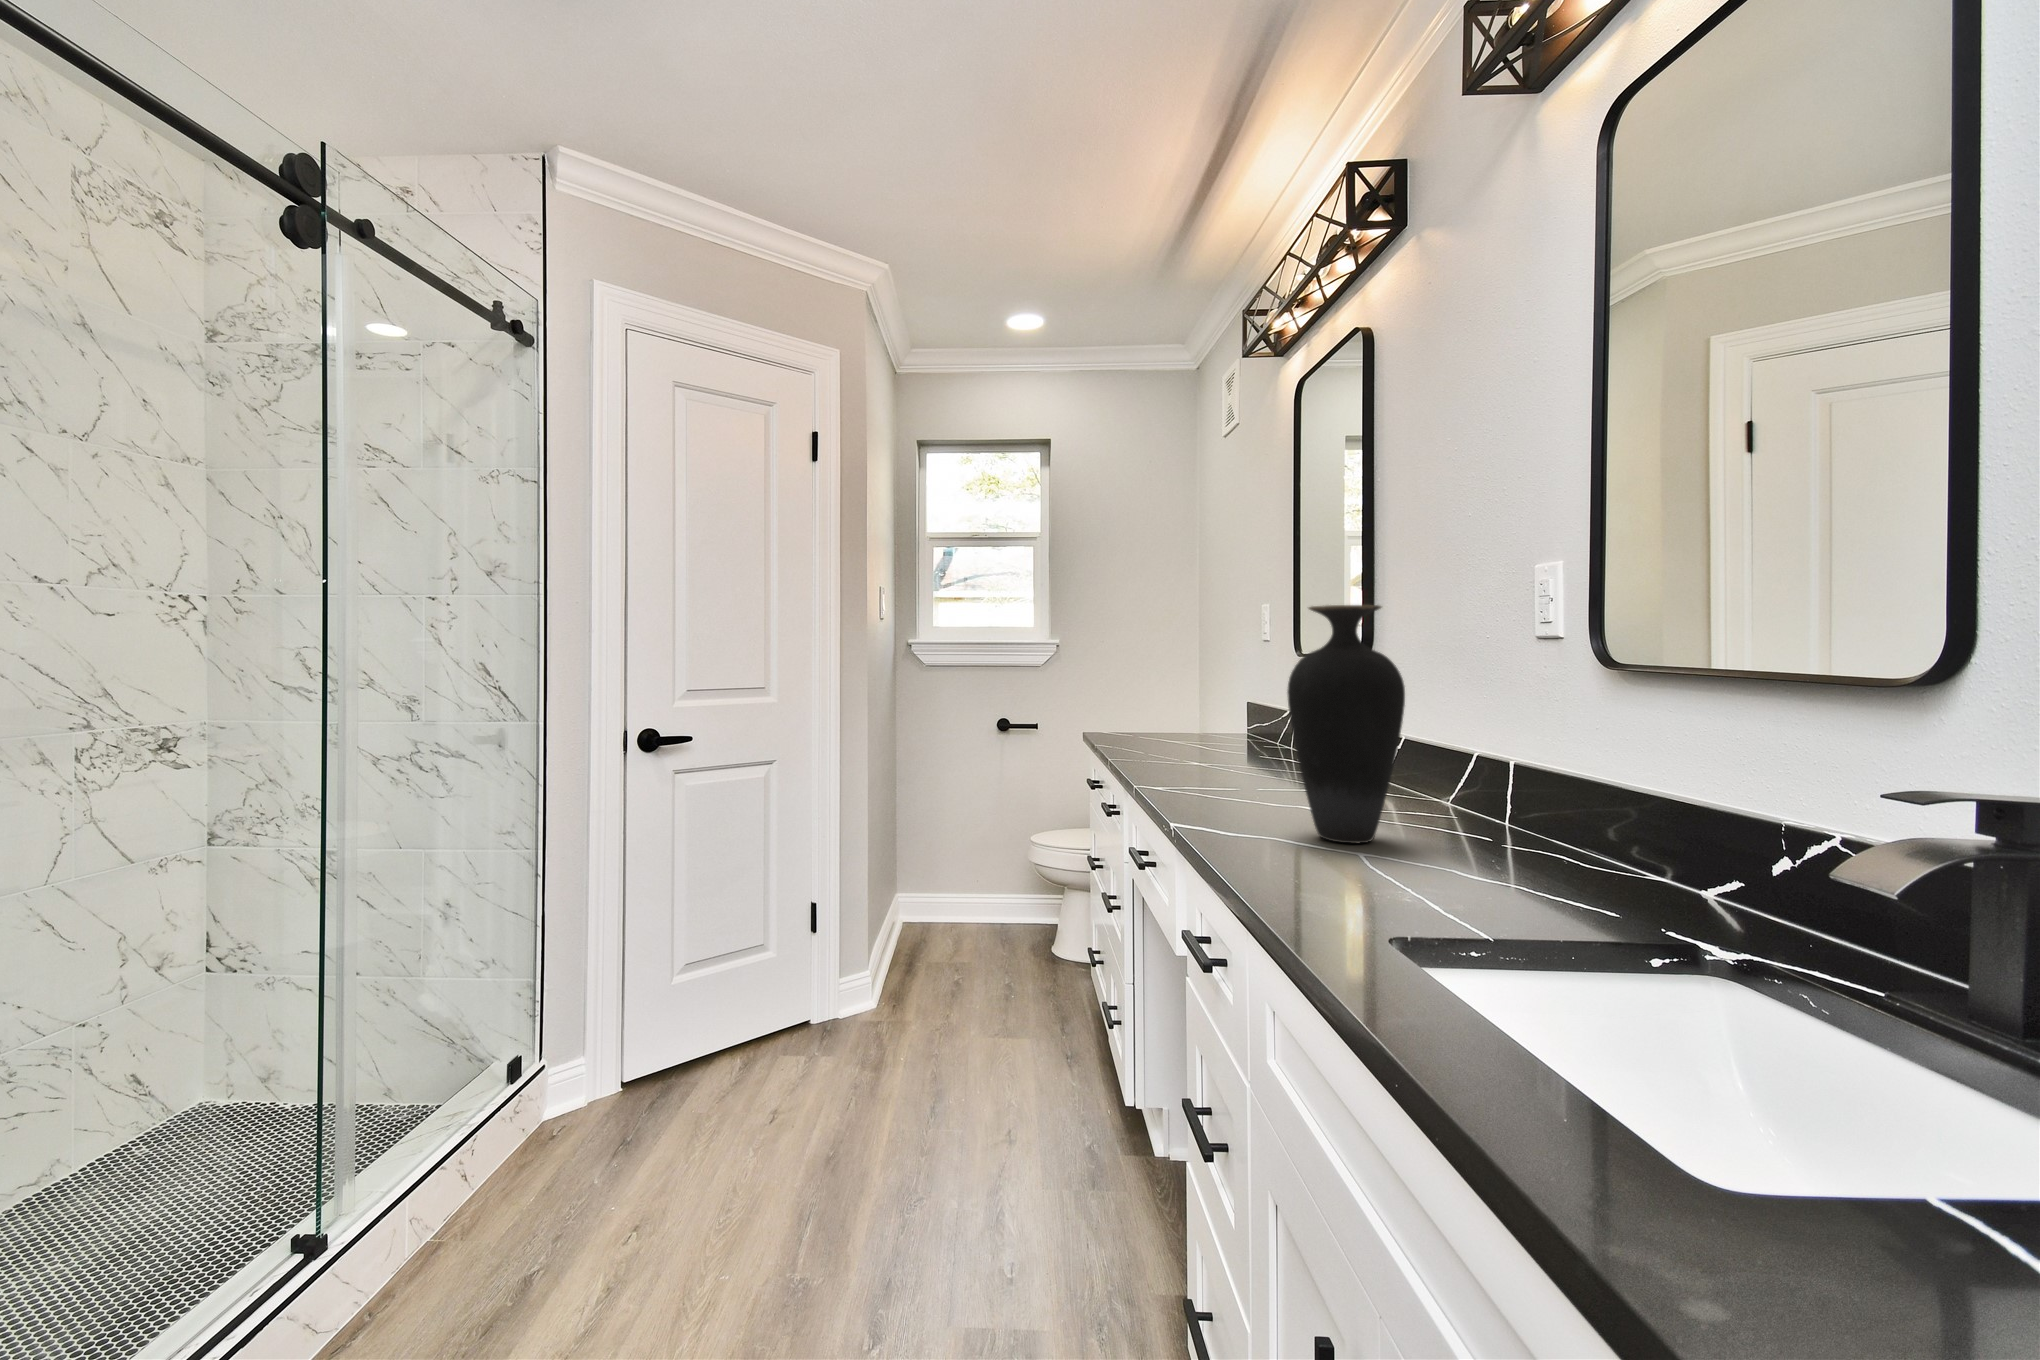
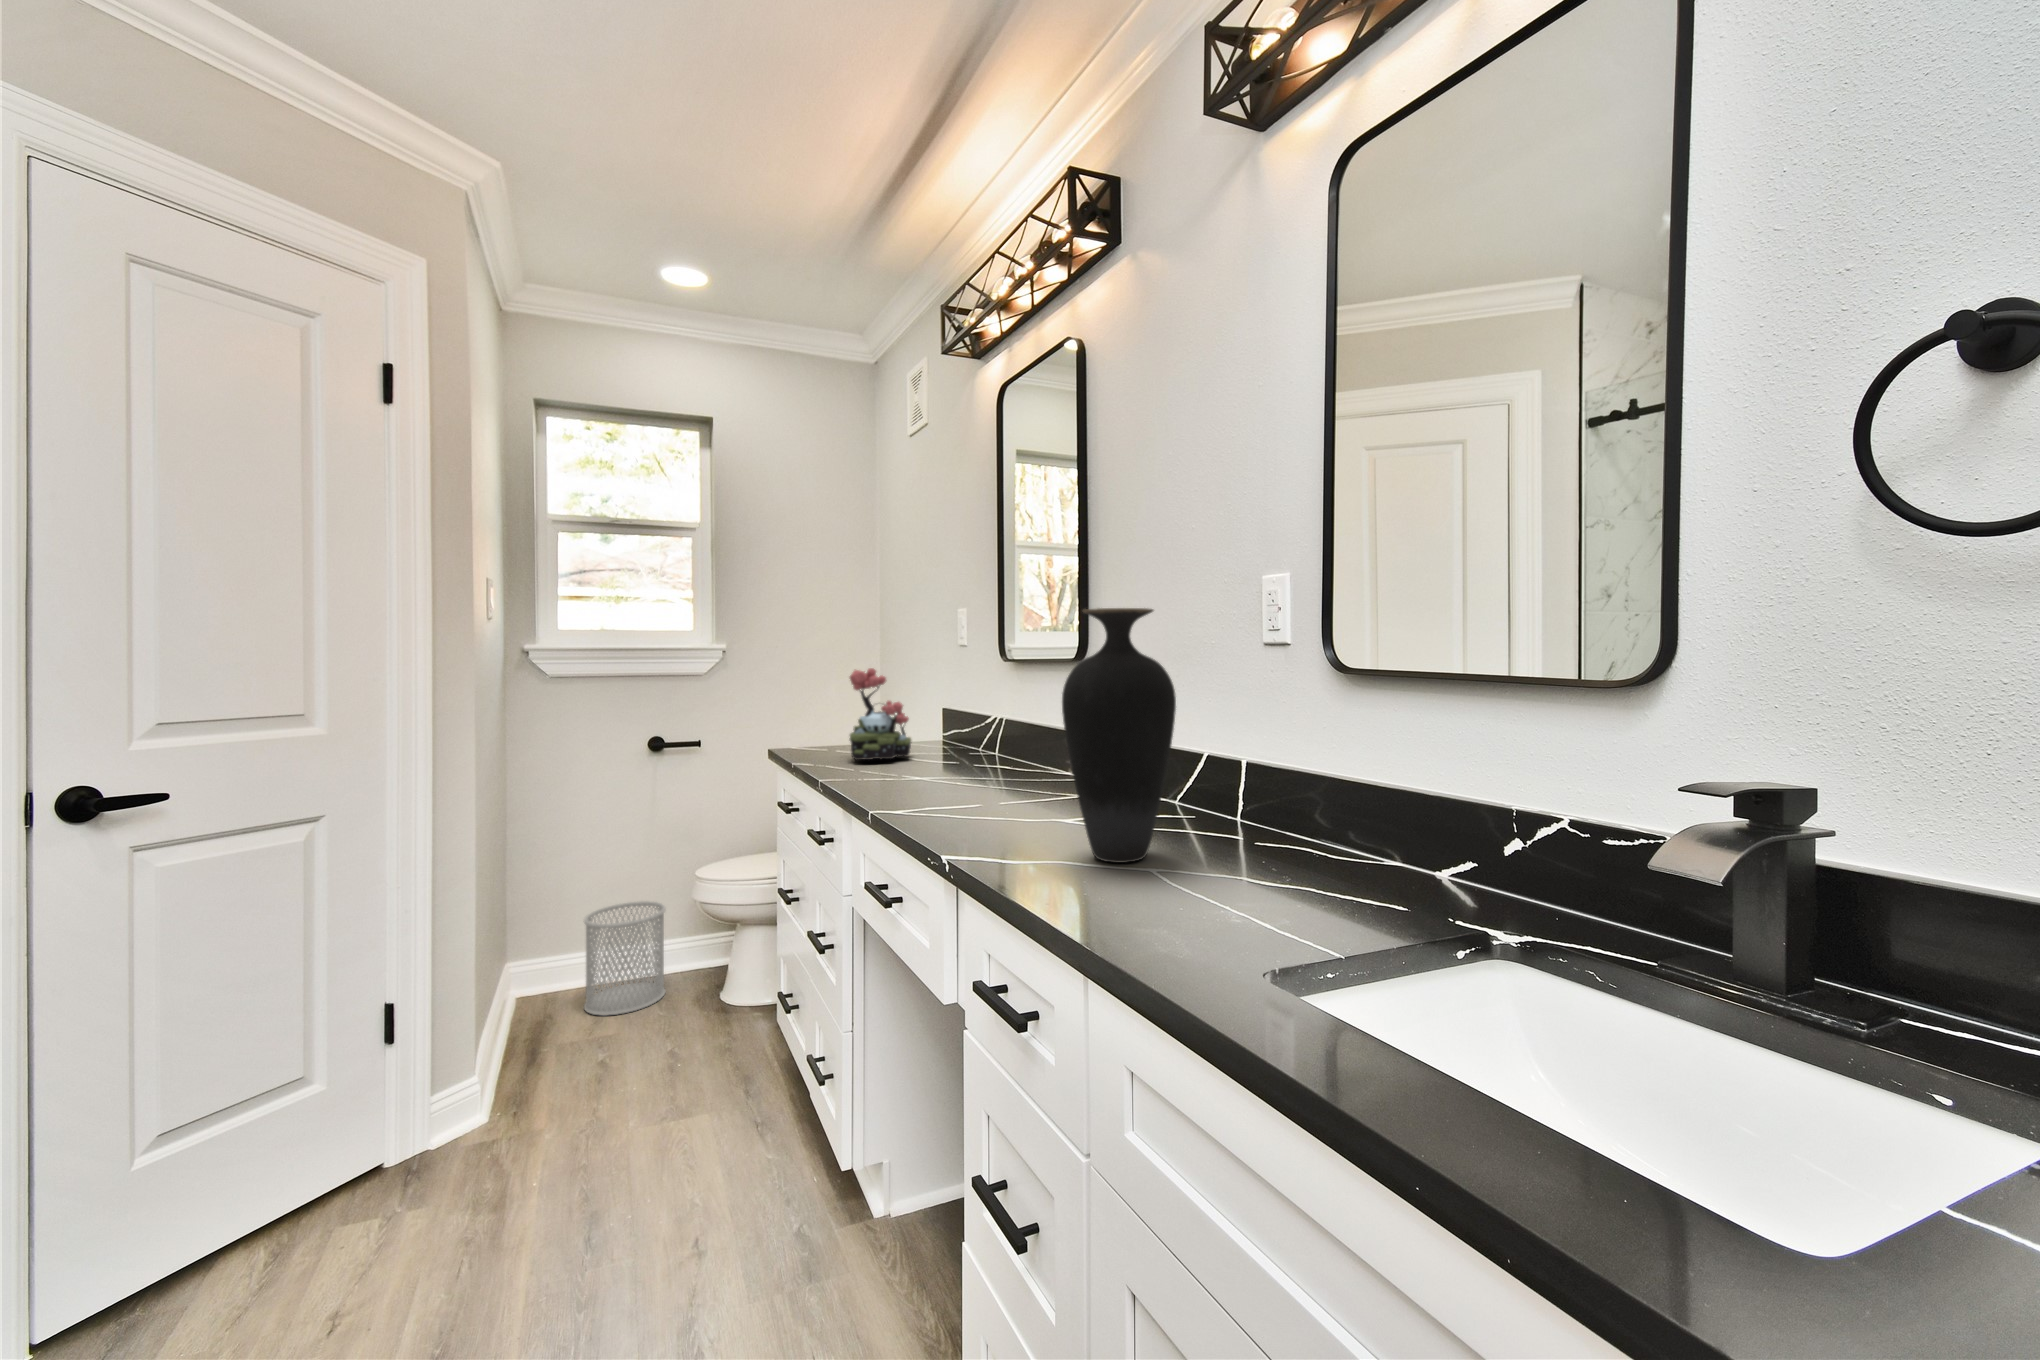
plant: none [1147,664,1207,749] -> present [850,668,911,760]
wastebasket: none [948,858,1008,947] -> present [584,901,666,1016]

